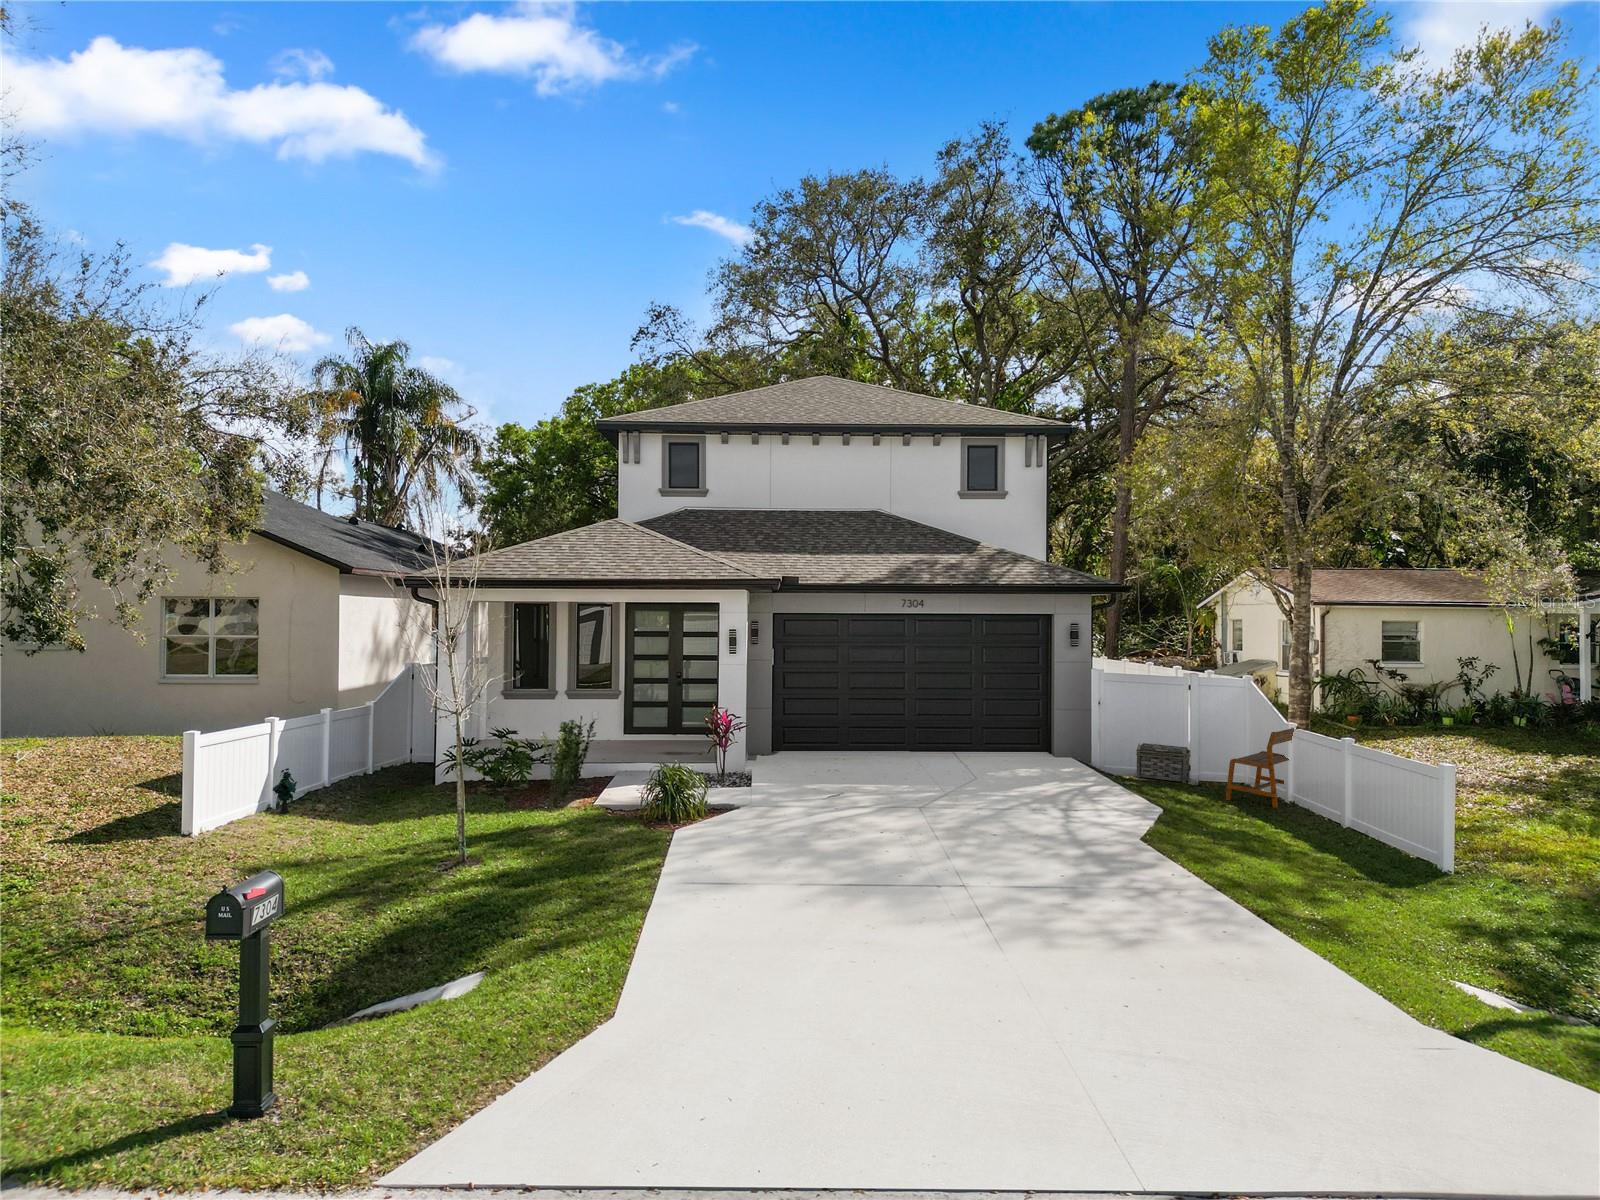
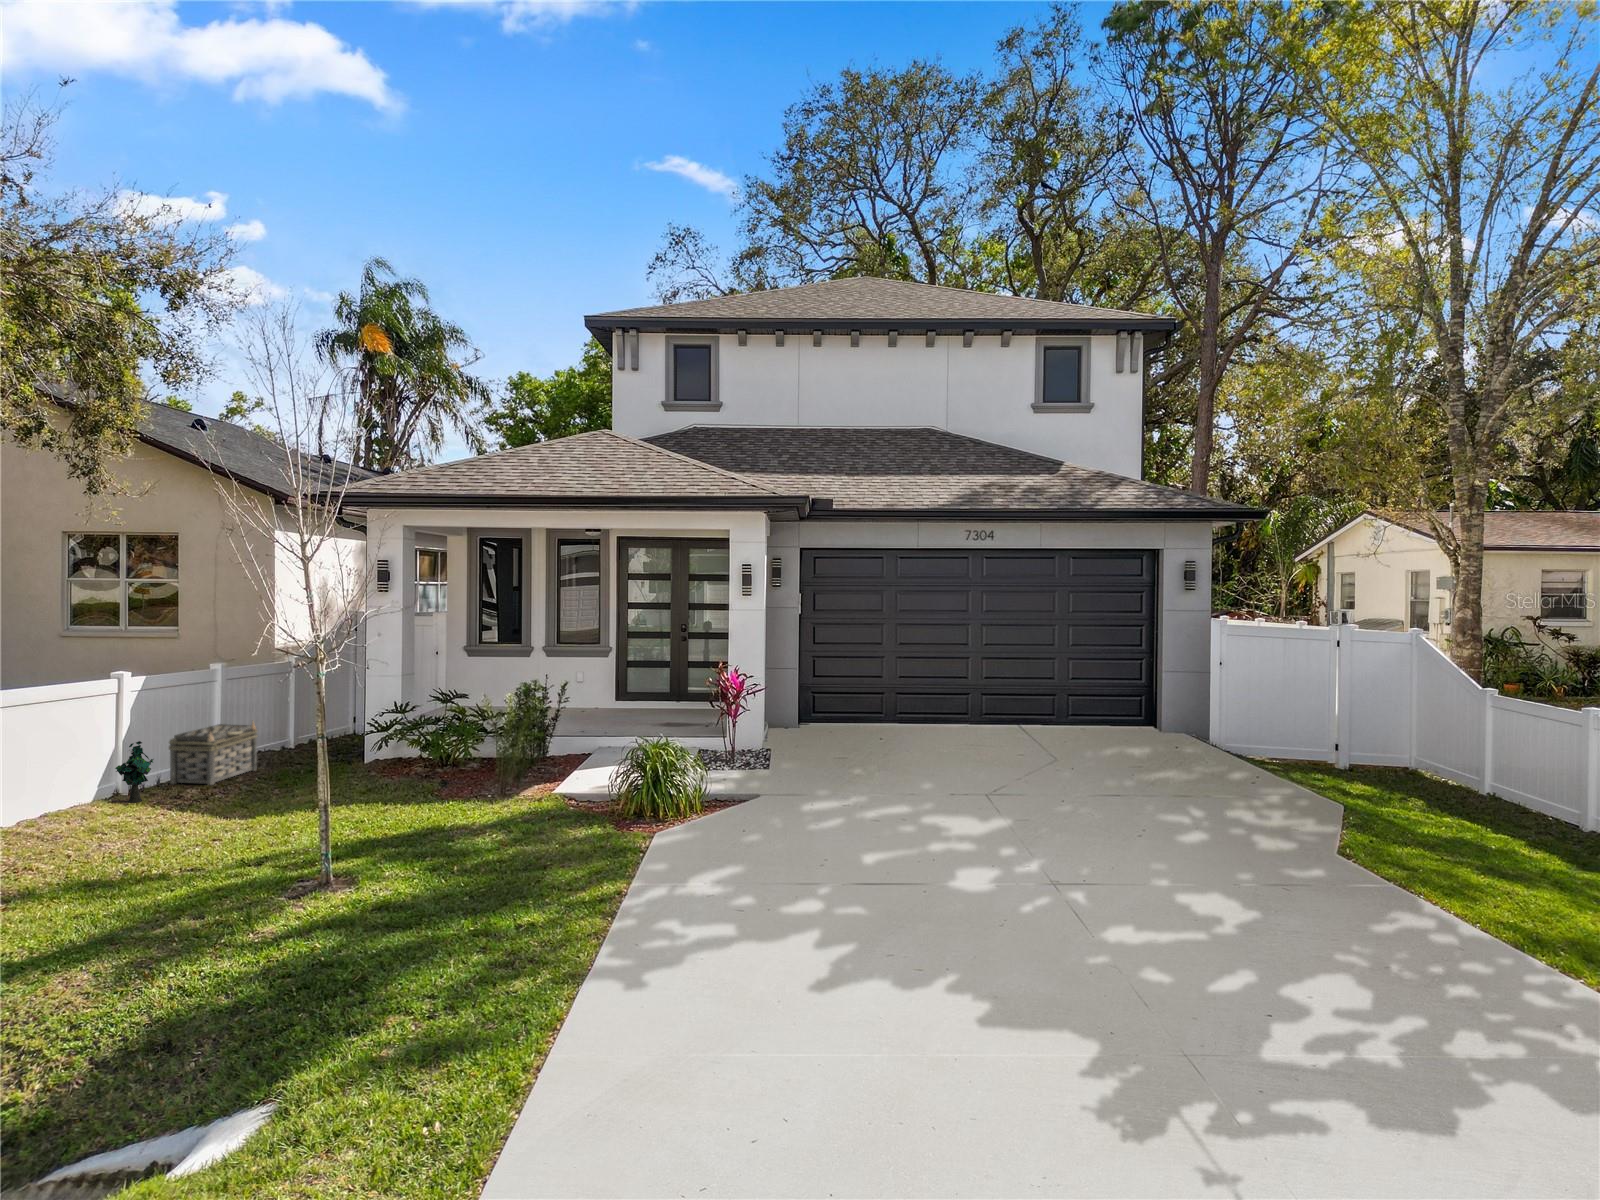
bench: present [1225,726,1301,808] -> none [1422,690,1528,803]
basket: present [1136,743,1191,783] -> present [169,721,257,785]

